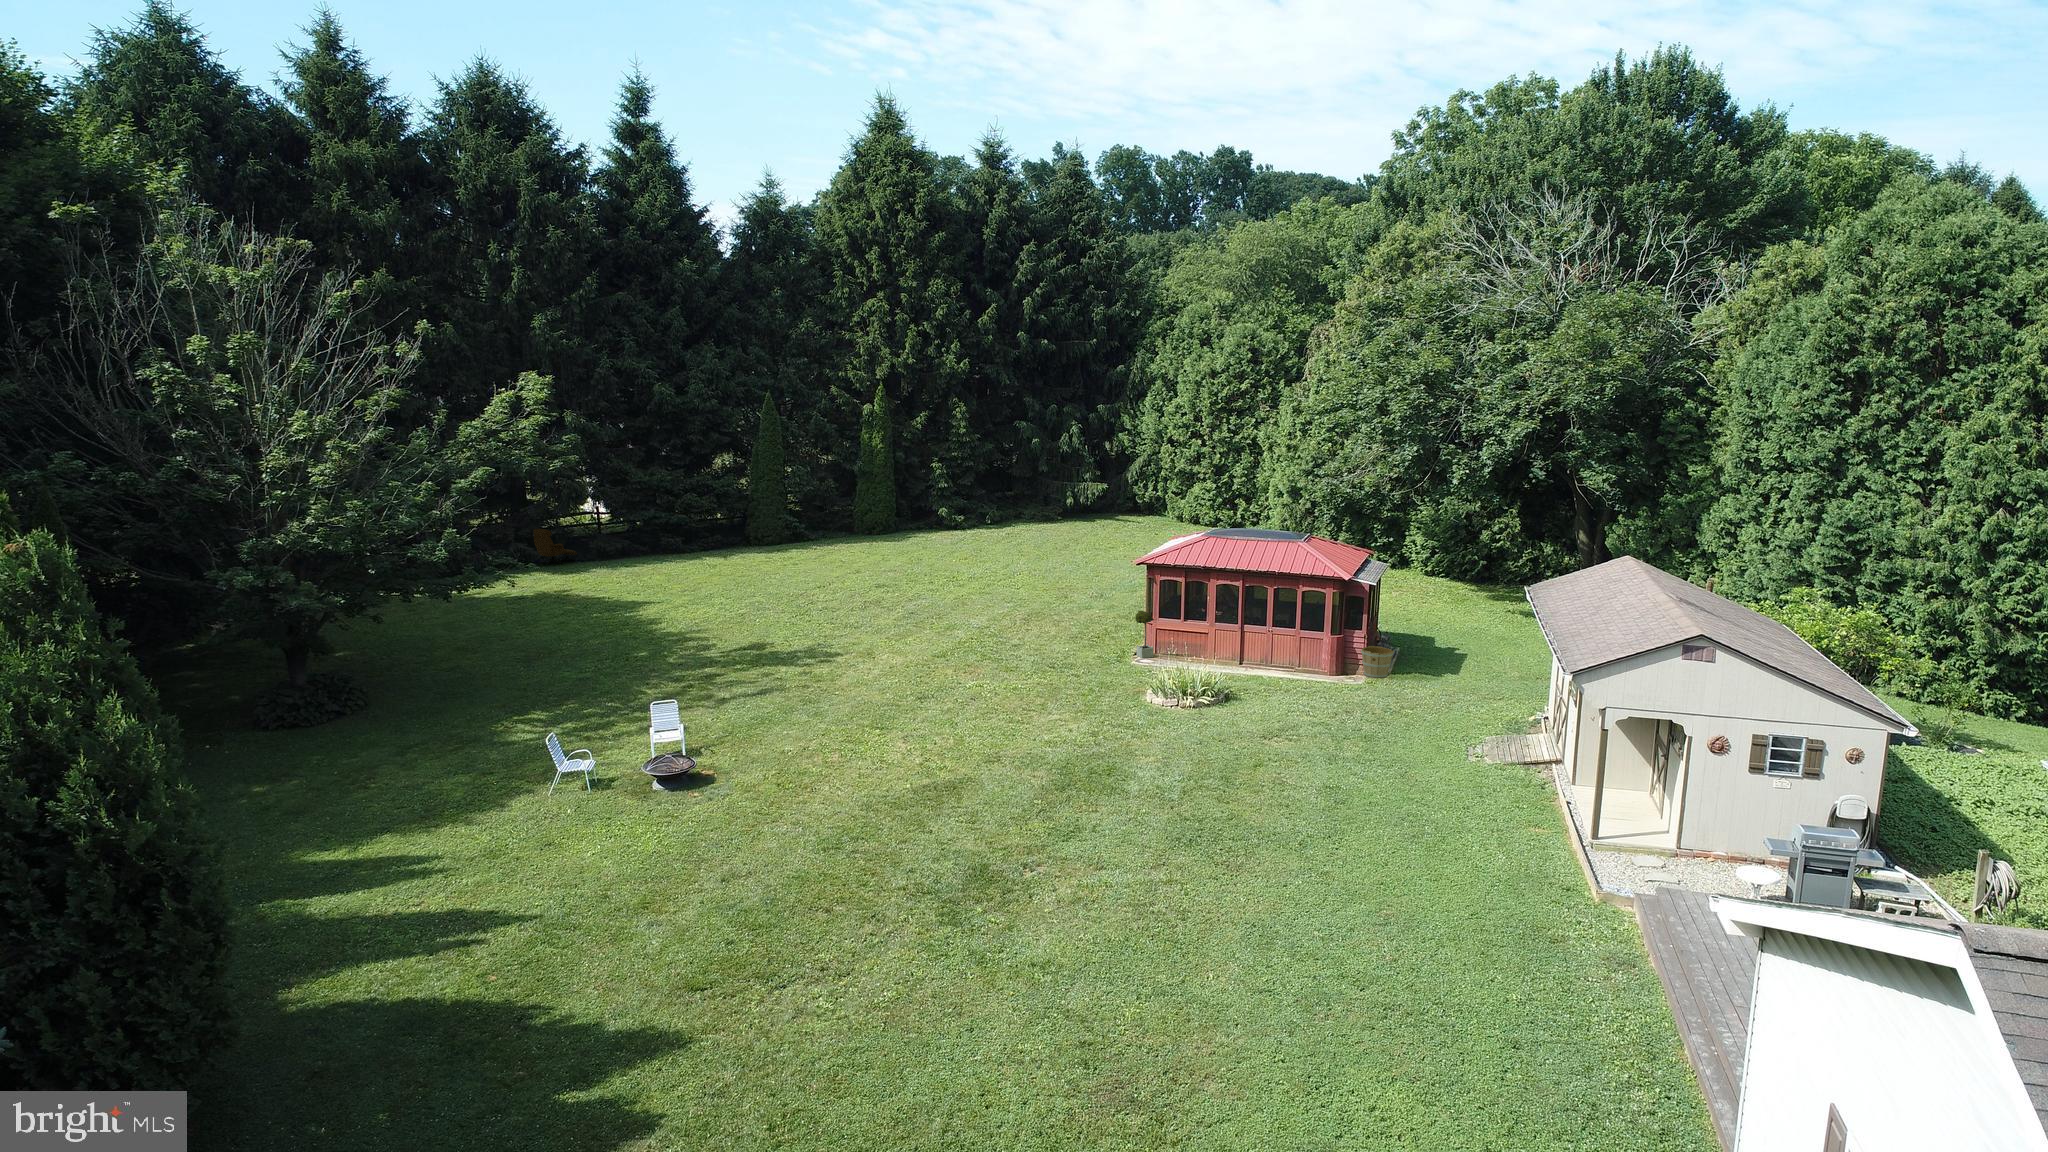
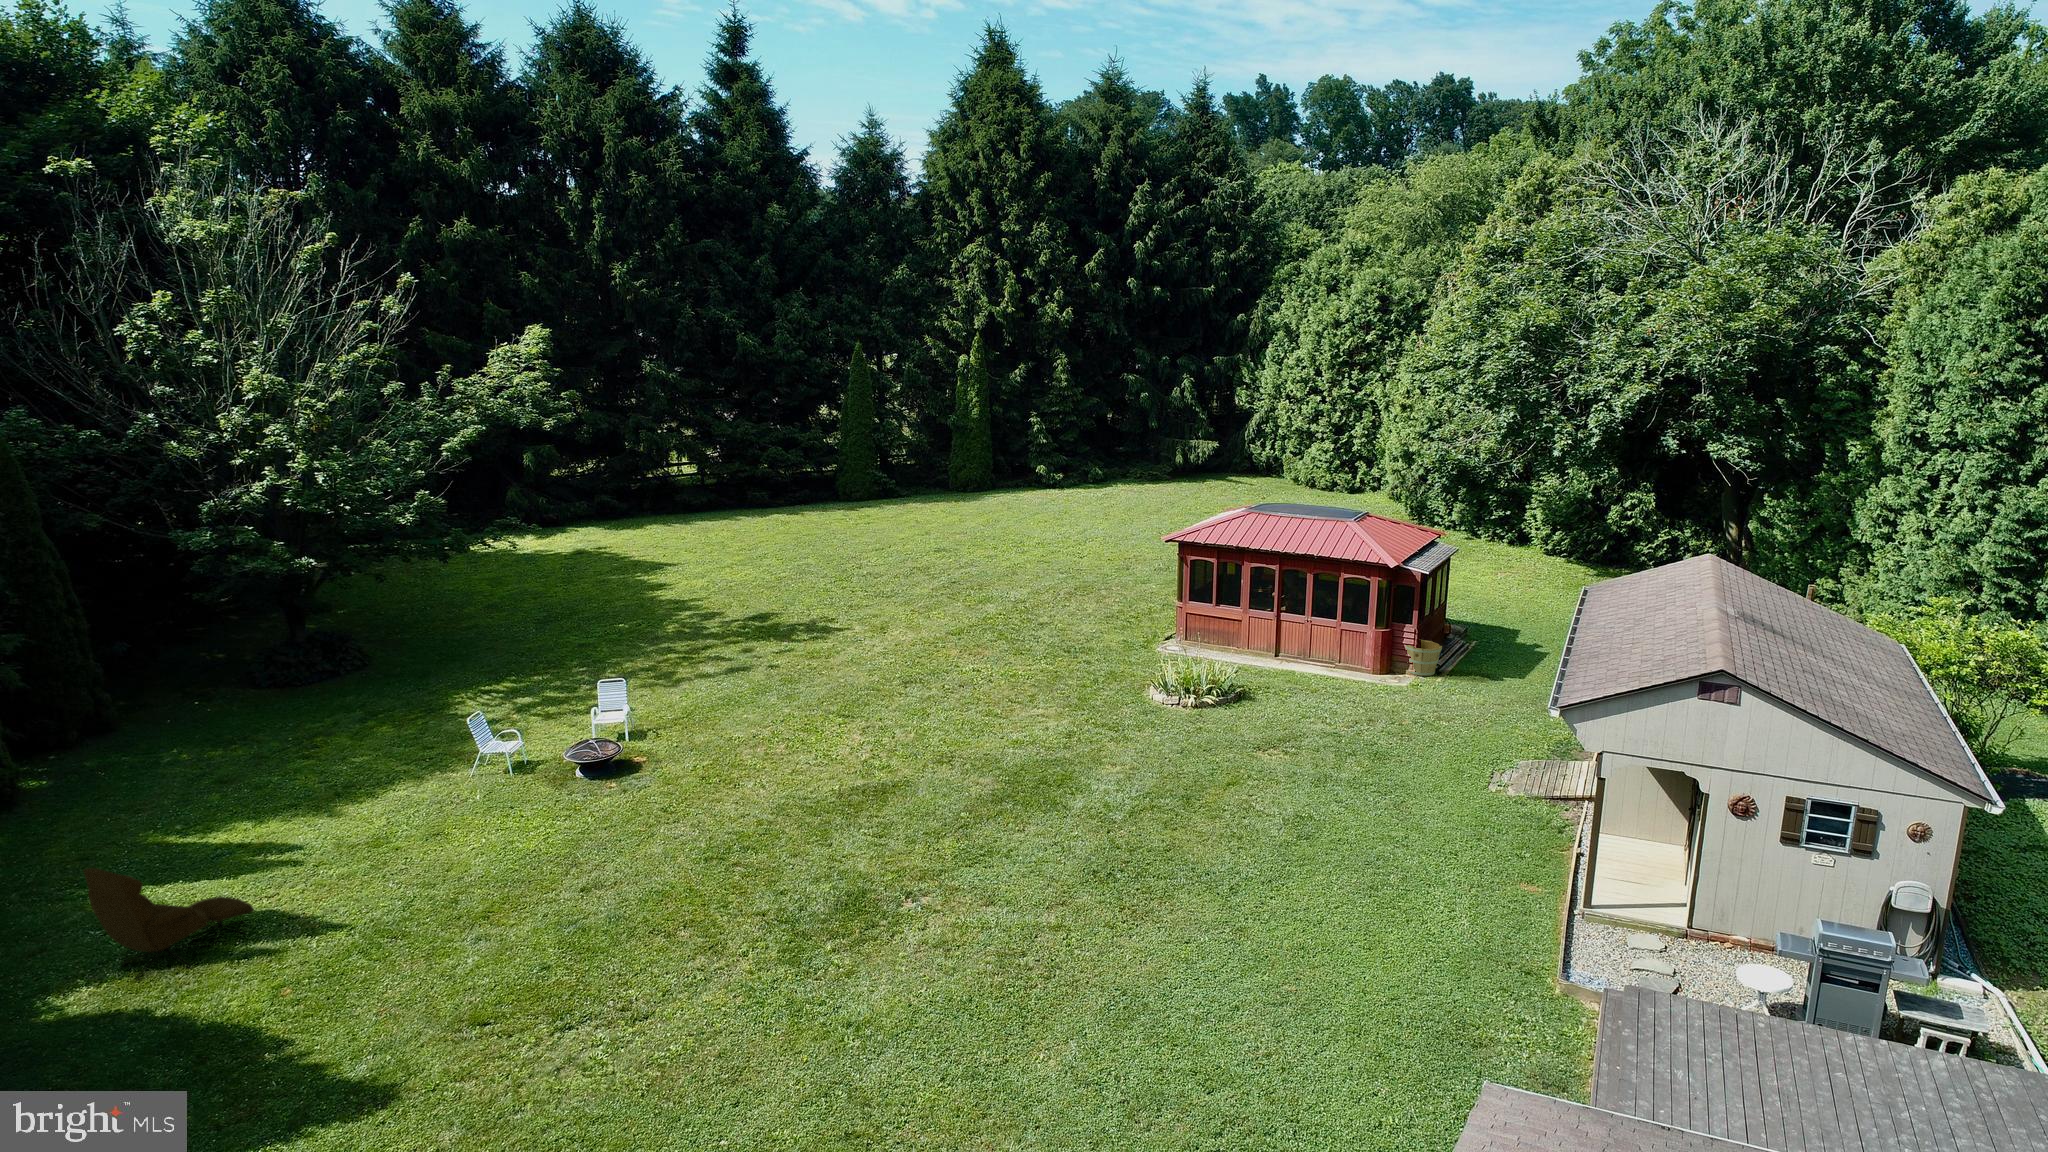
lounge chair: present [534,529,577,565] -> present [84,868,254,980]
potted tree: present [1135,610,1154,658] -> none [1164,589,1185,641]

